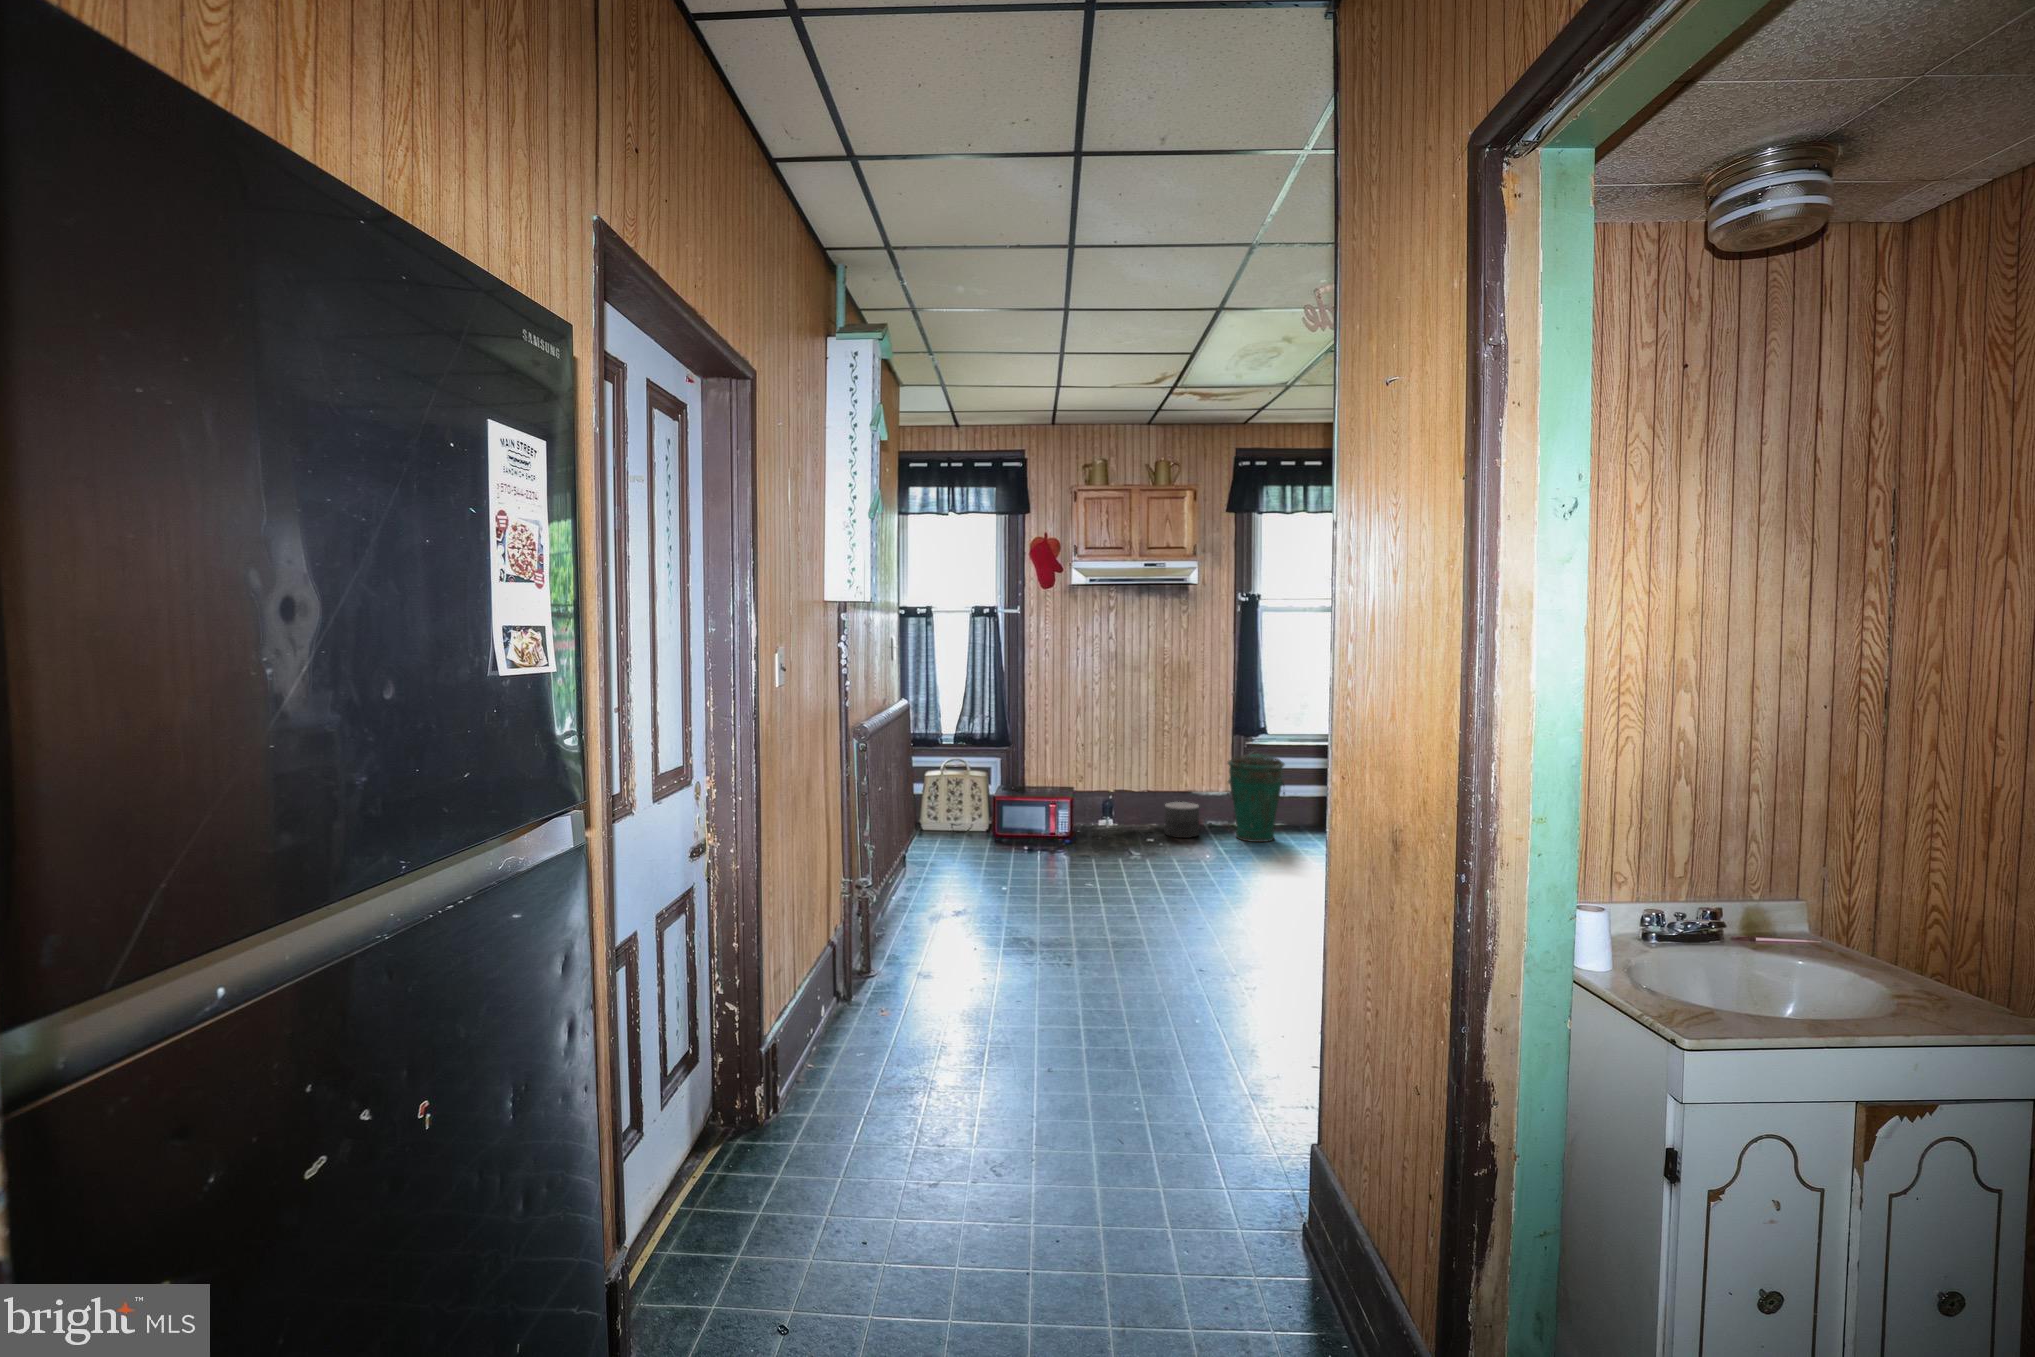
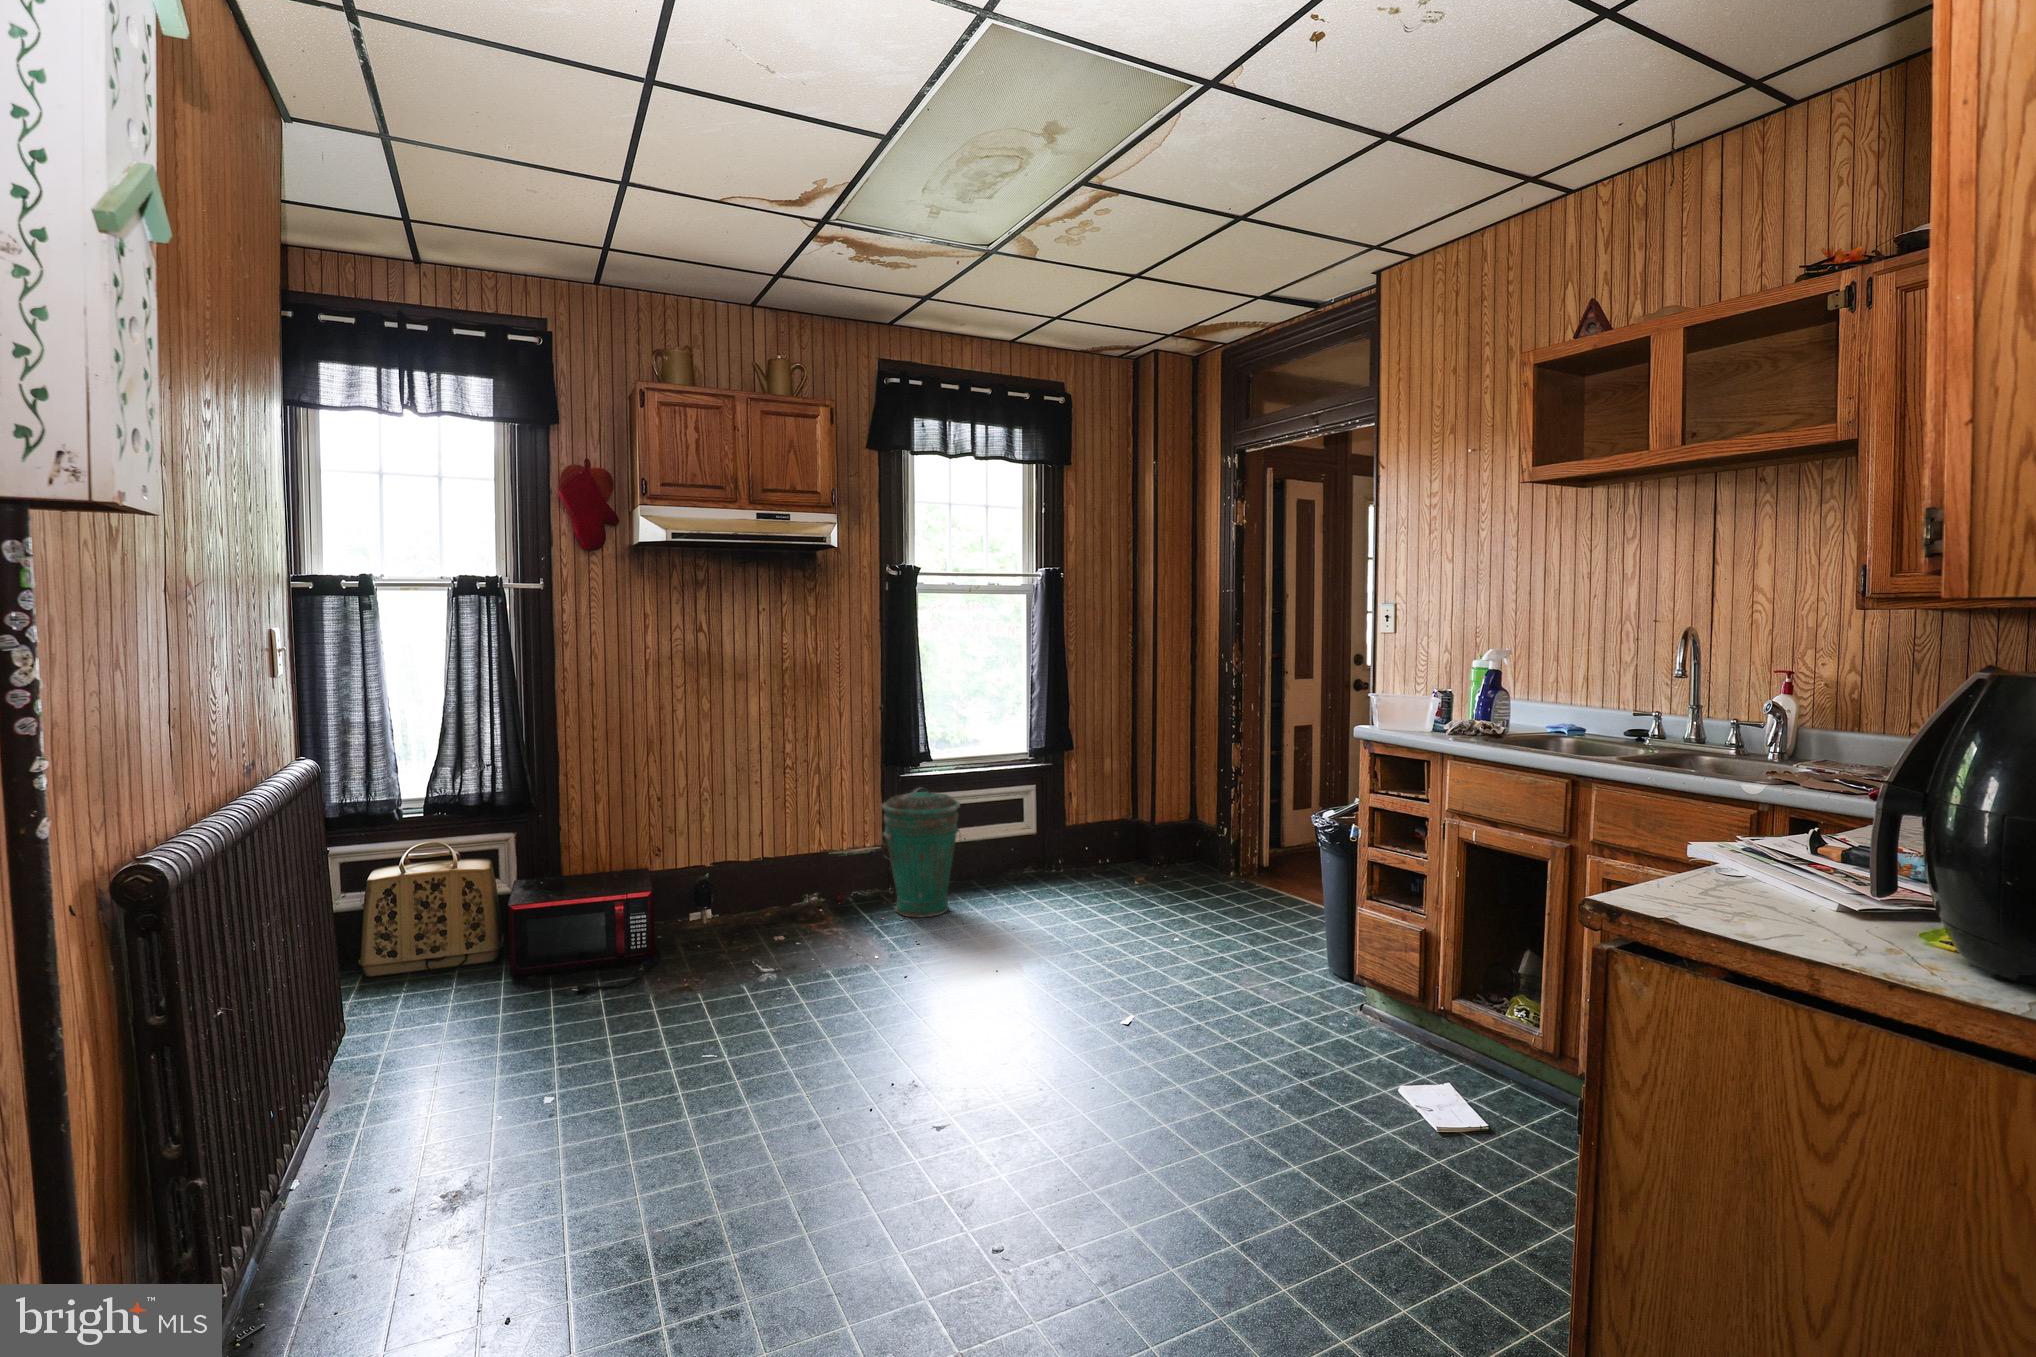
planter: present [1165,802,1199,838] -> none [793,870,844,925]

